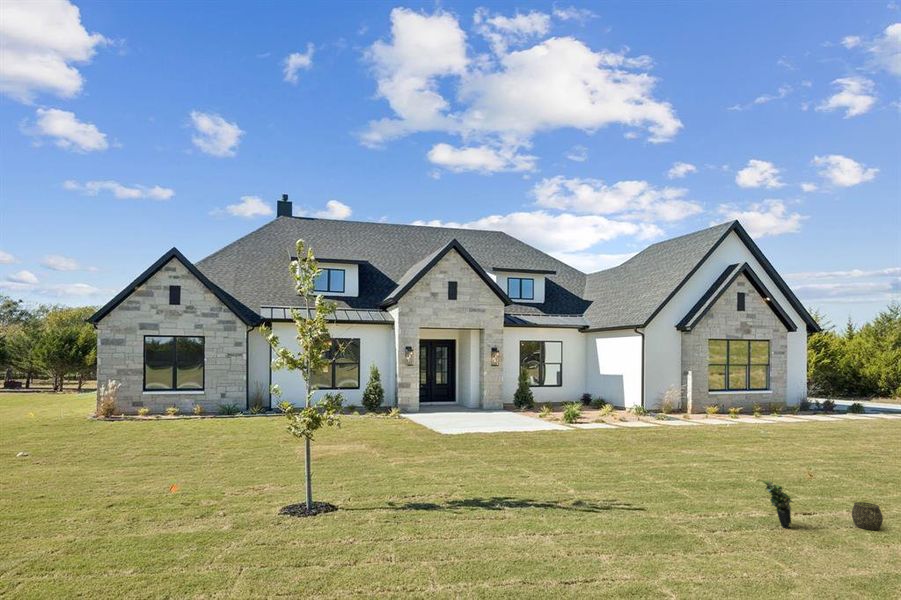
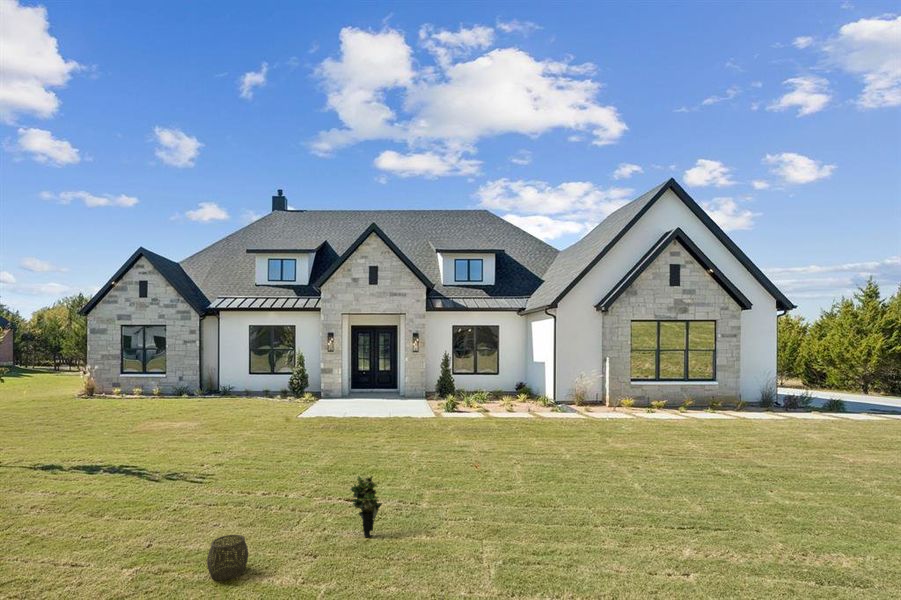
potted plant: present [762,480,792,529] -> present [350,476,382,537]

